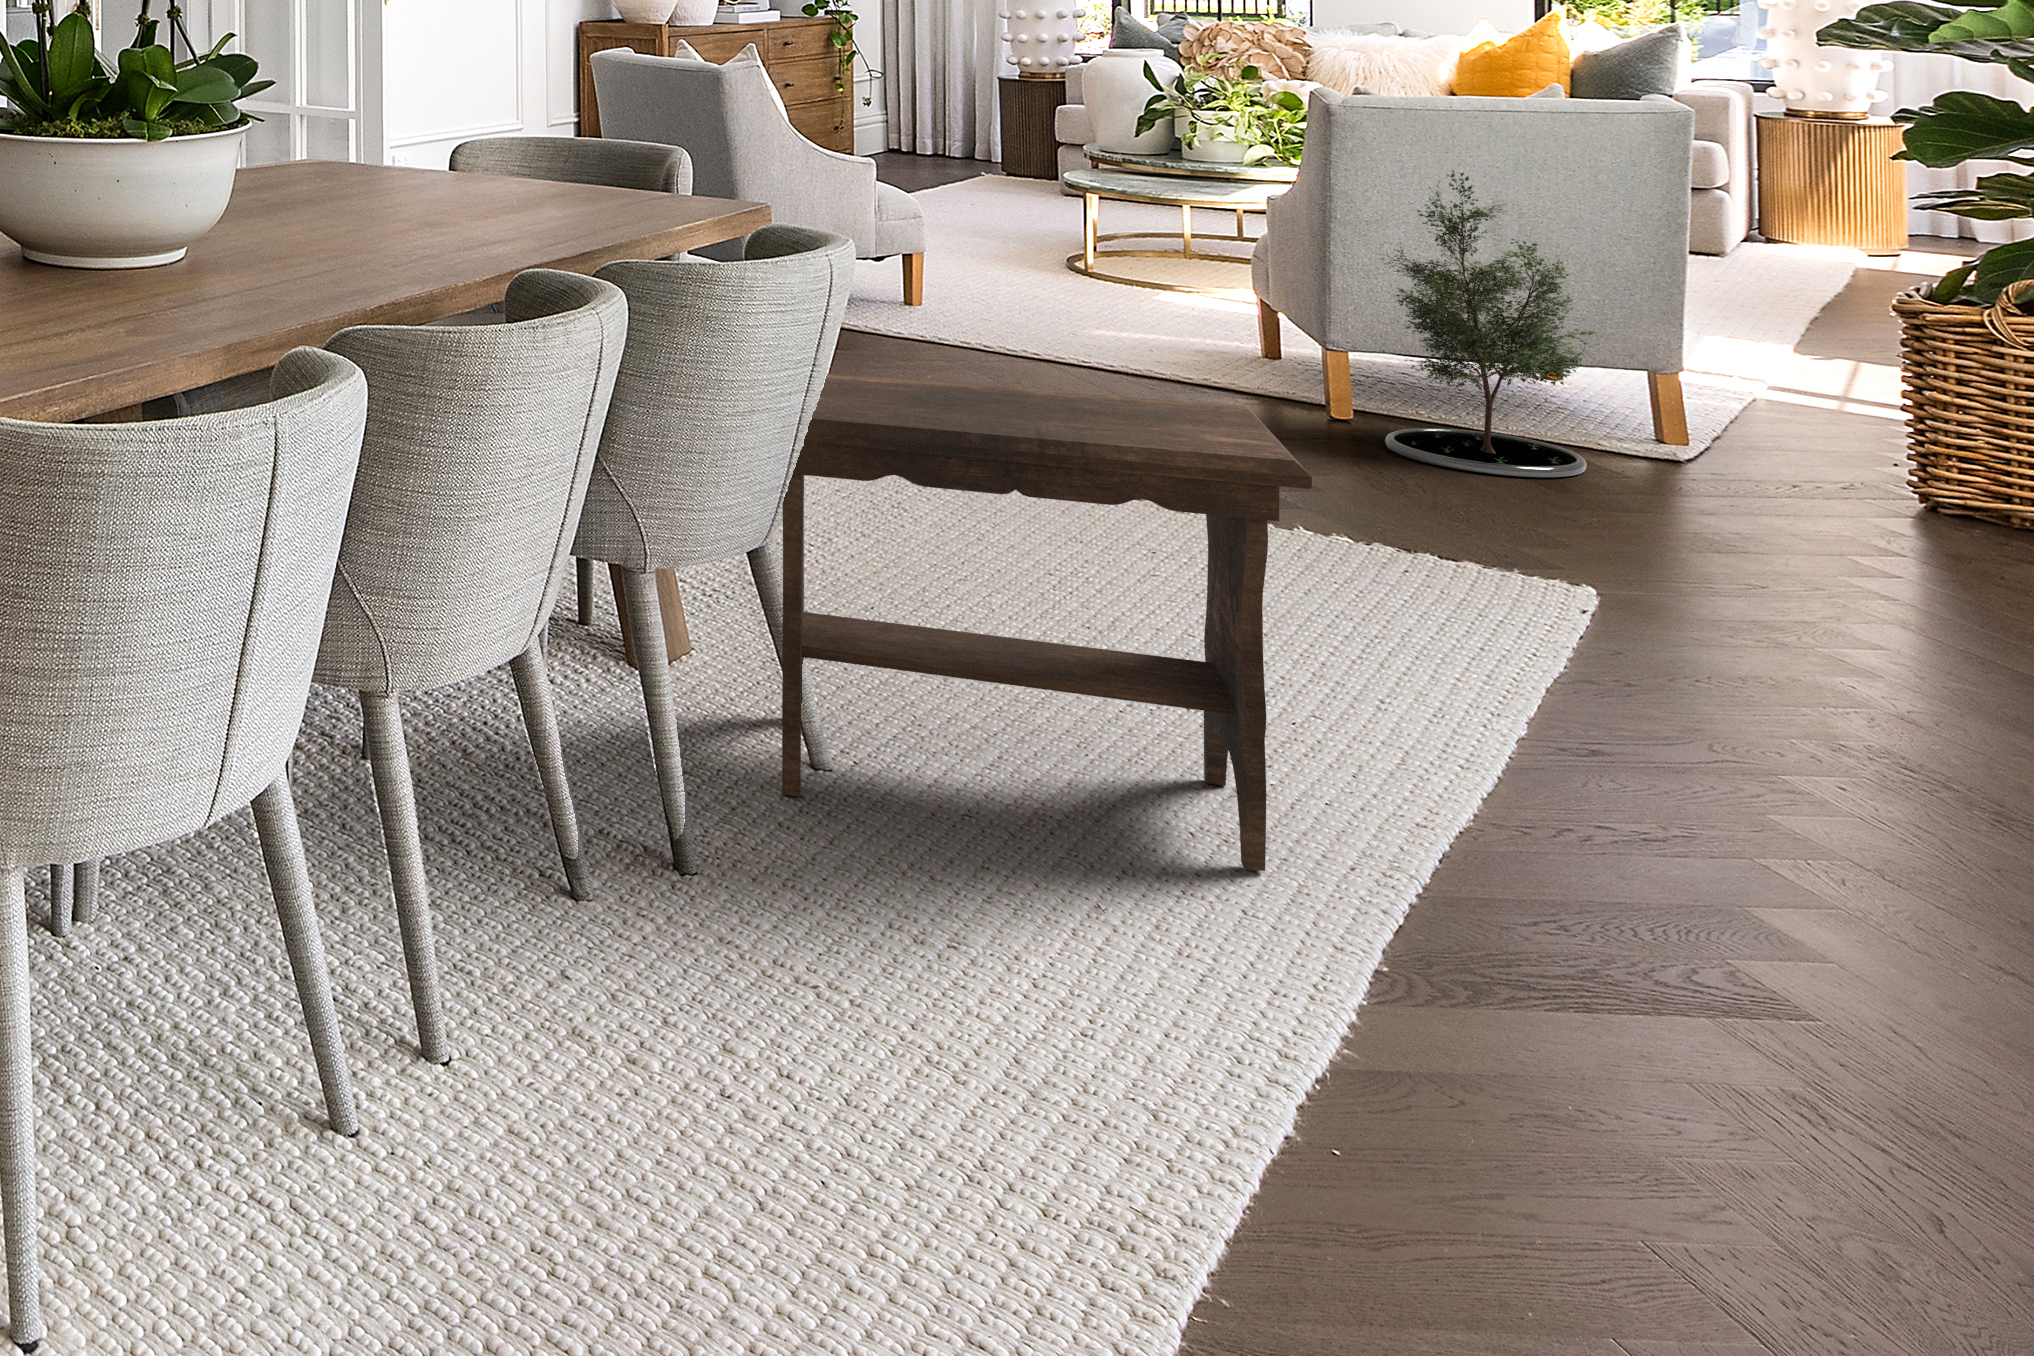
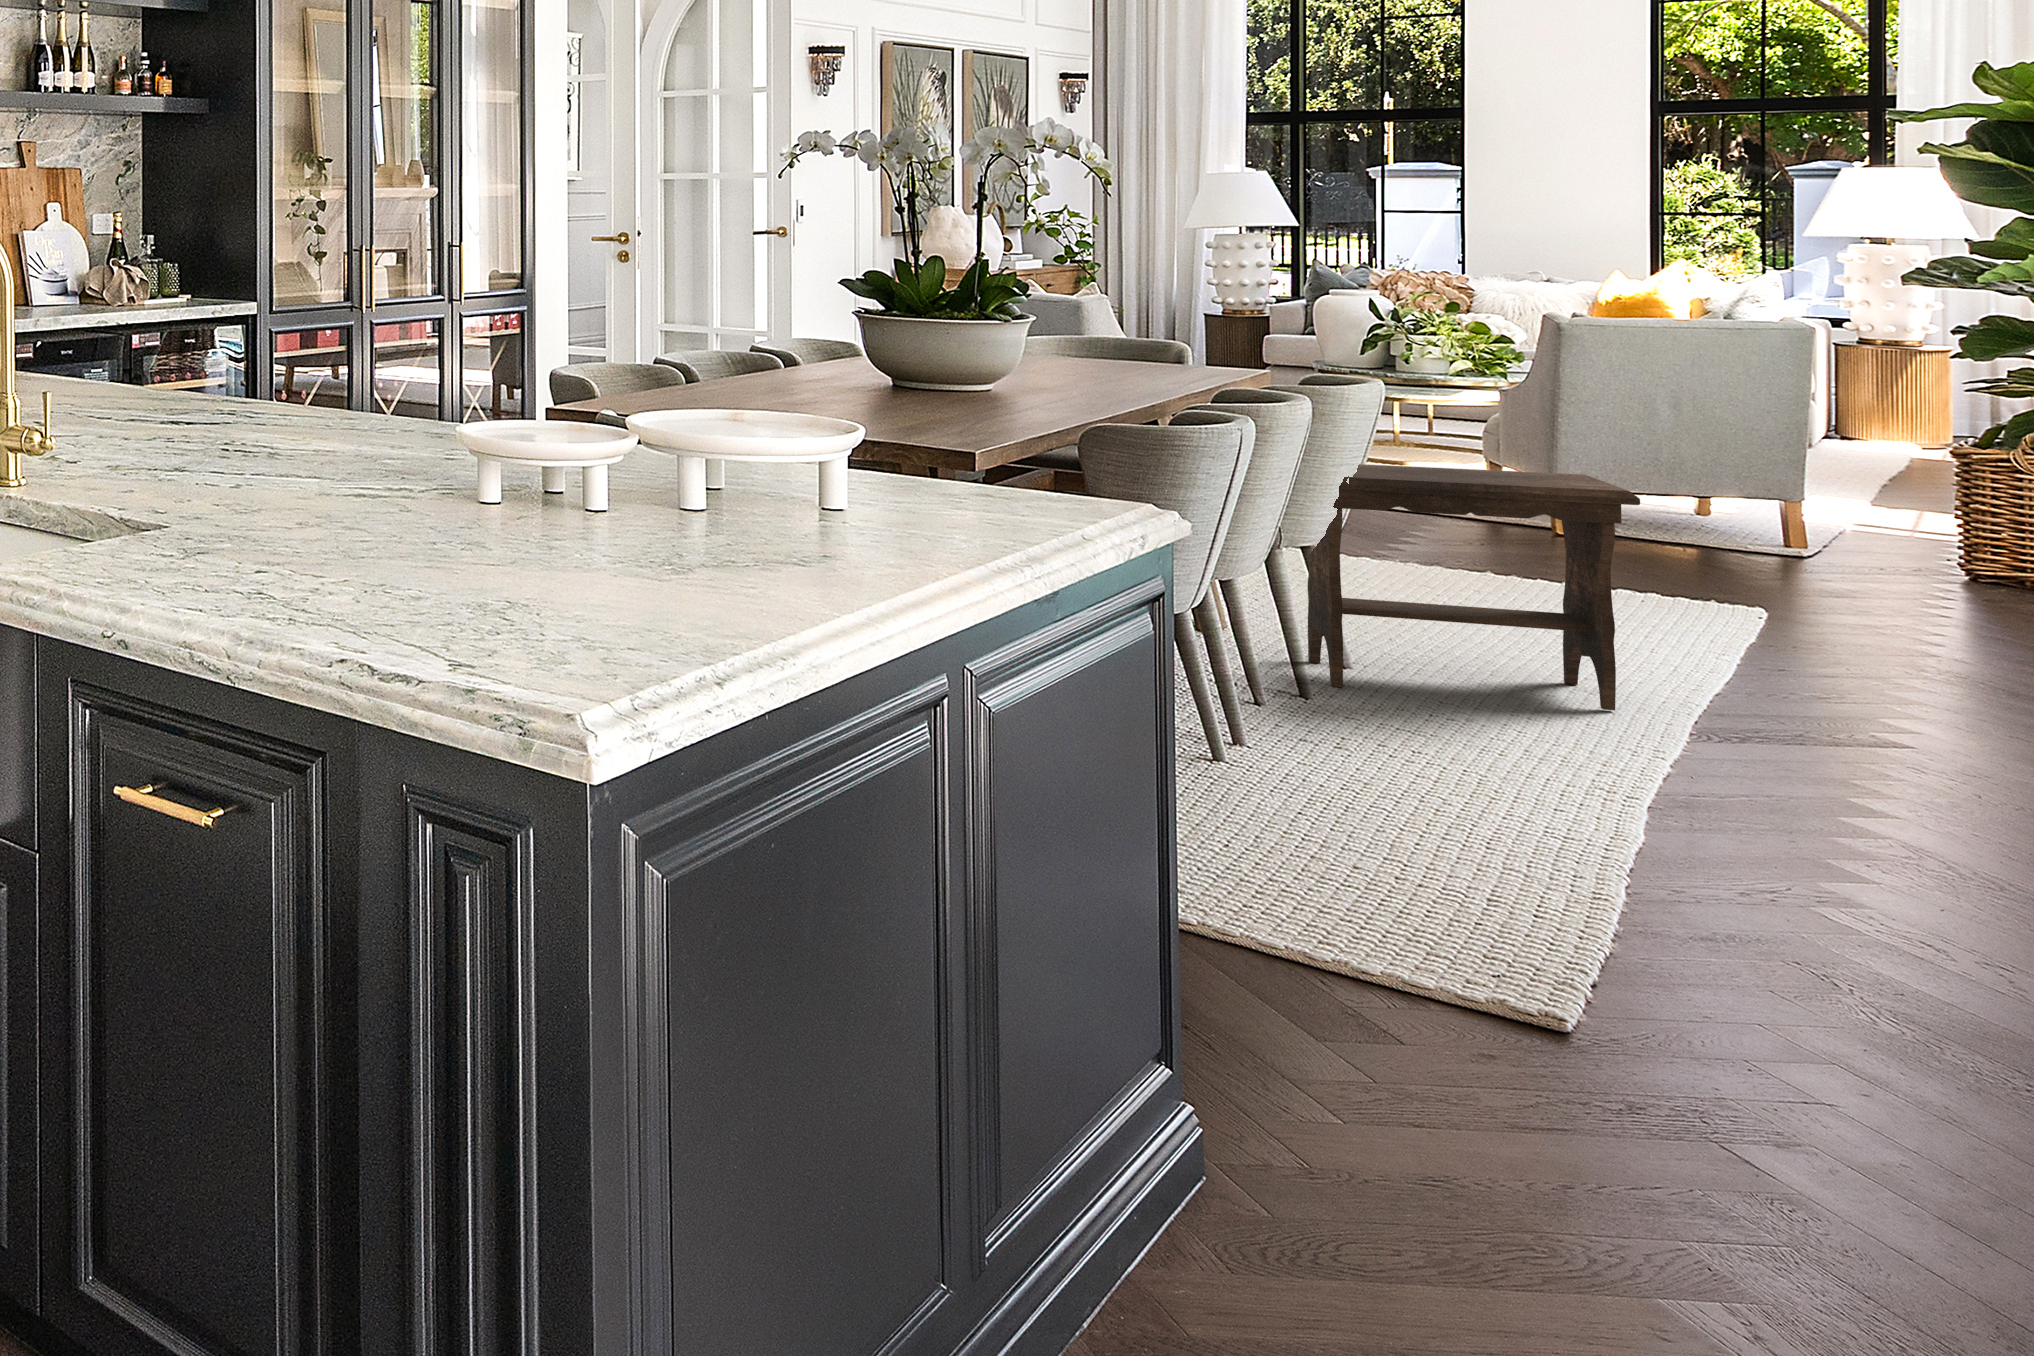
potted tree: present [1381,170,1597,477] -> none [1597,365,1753,567]

